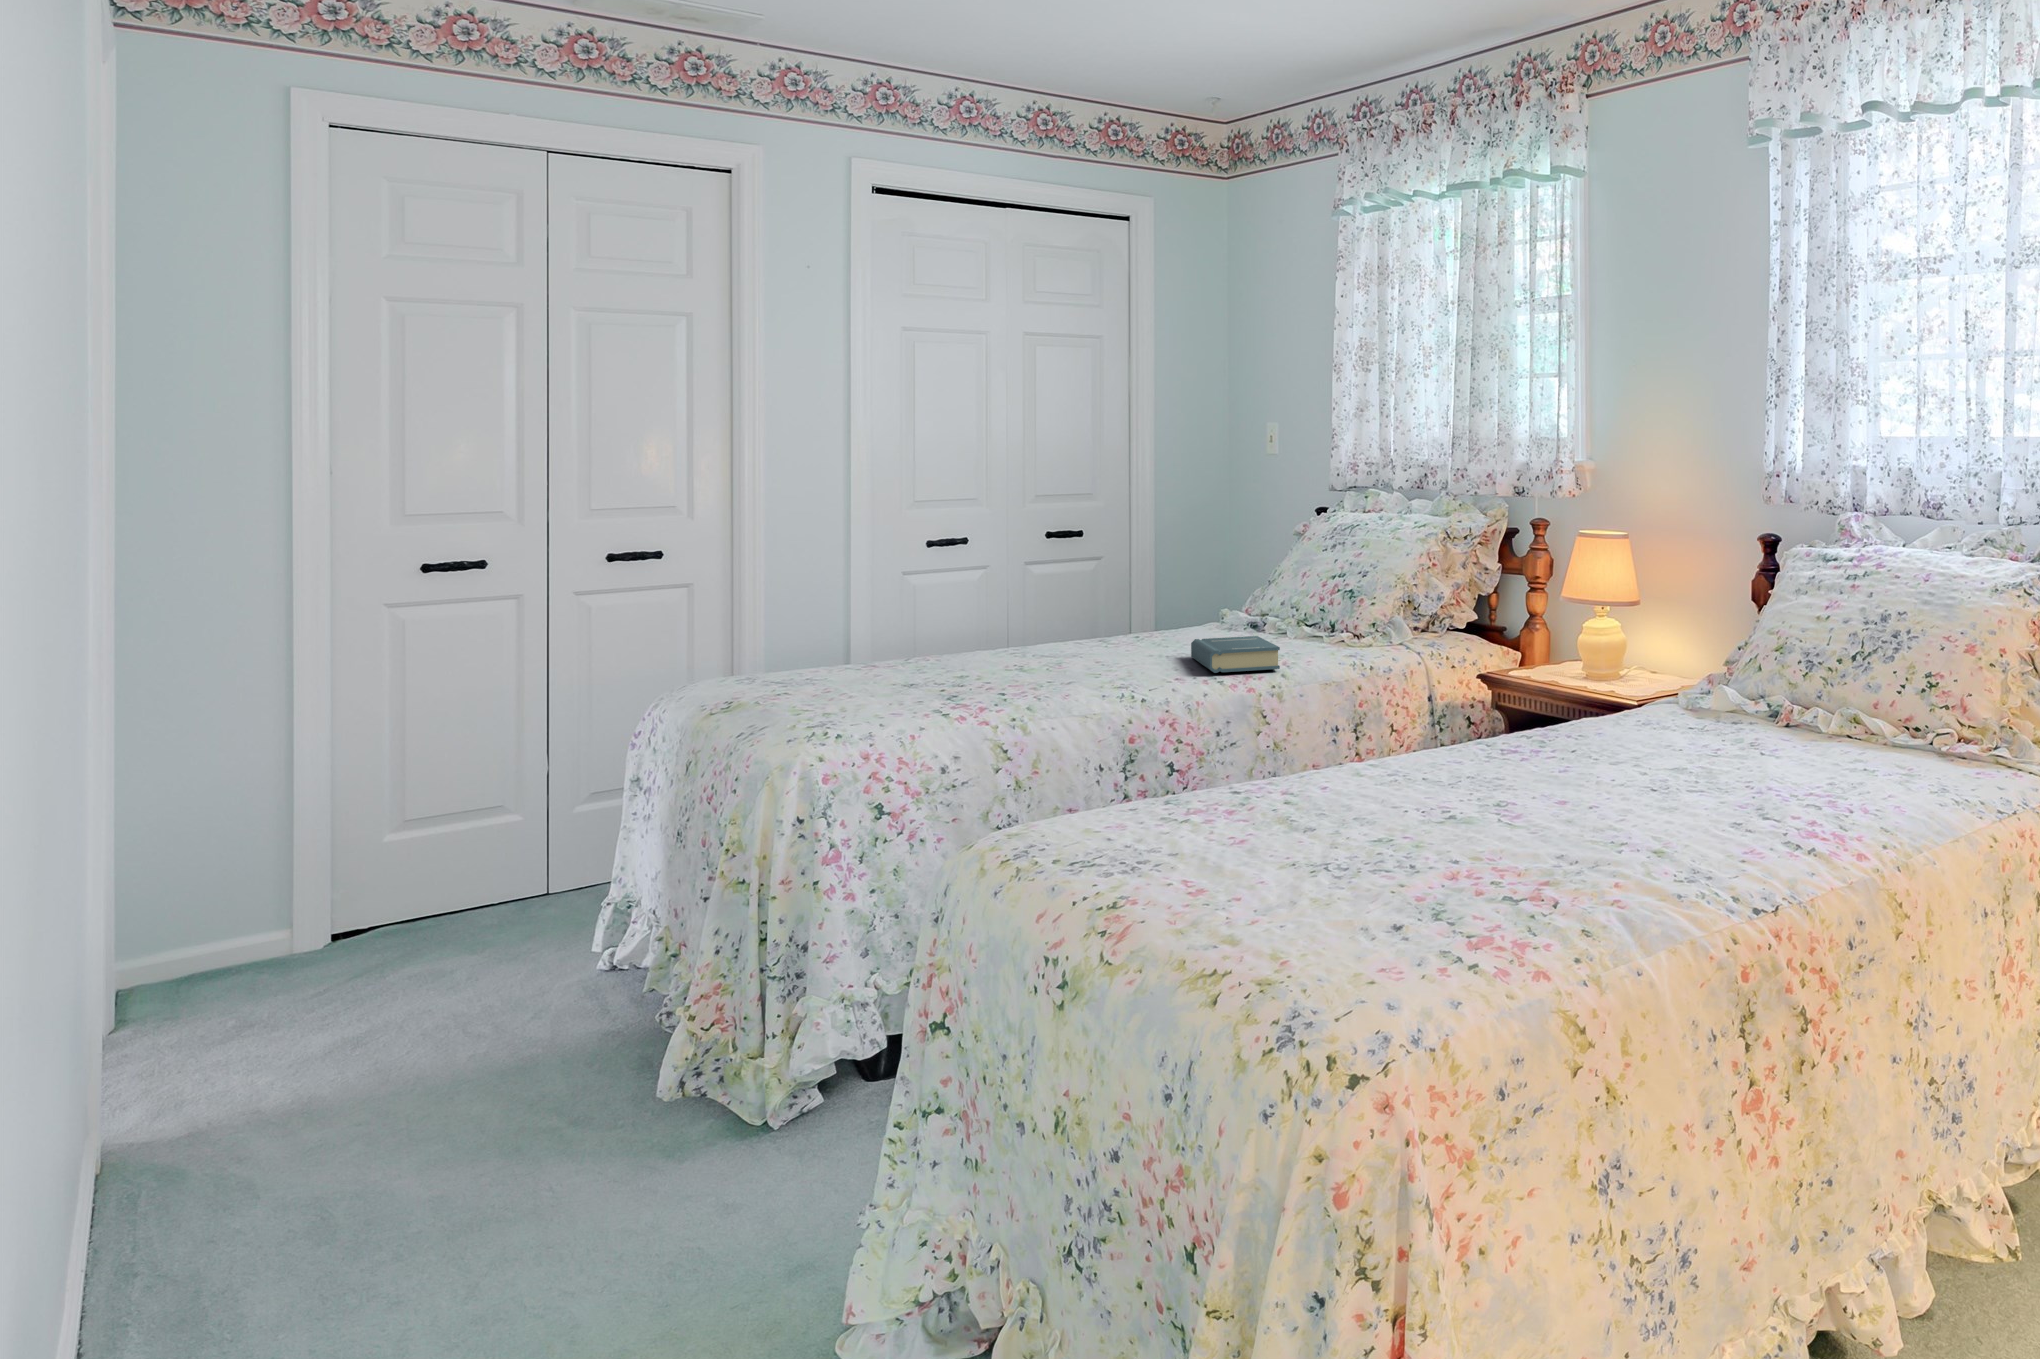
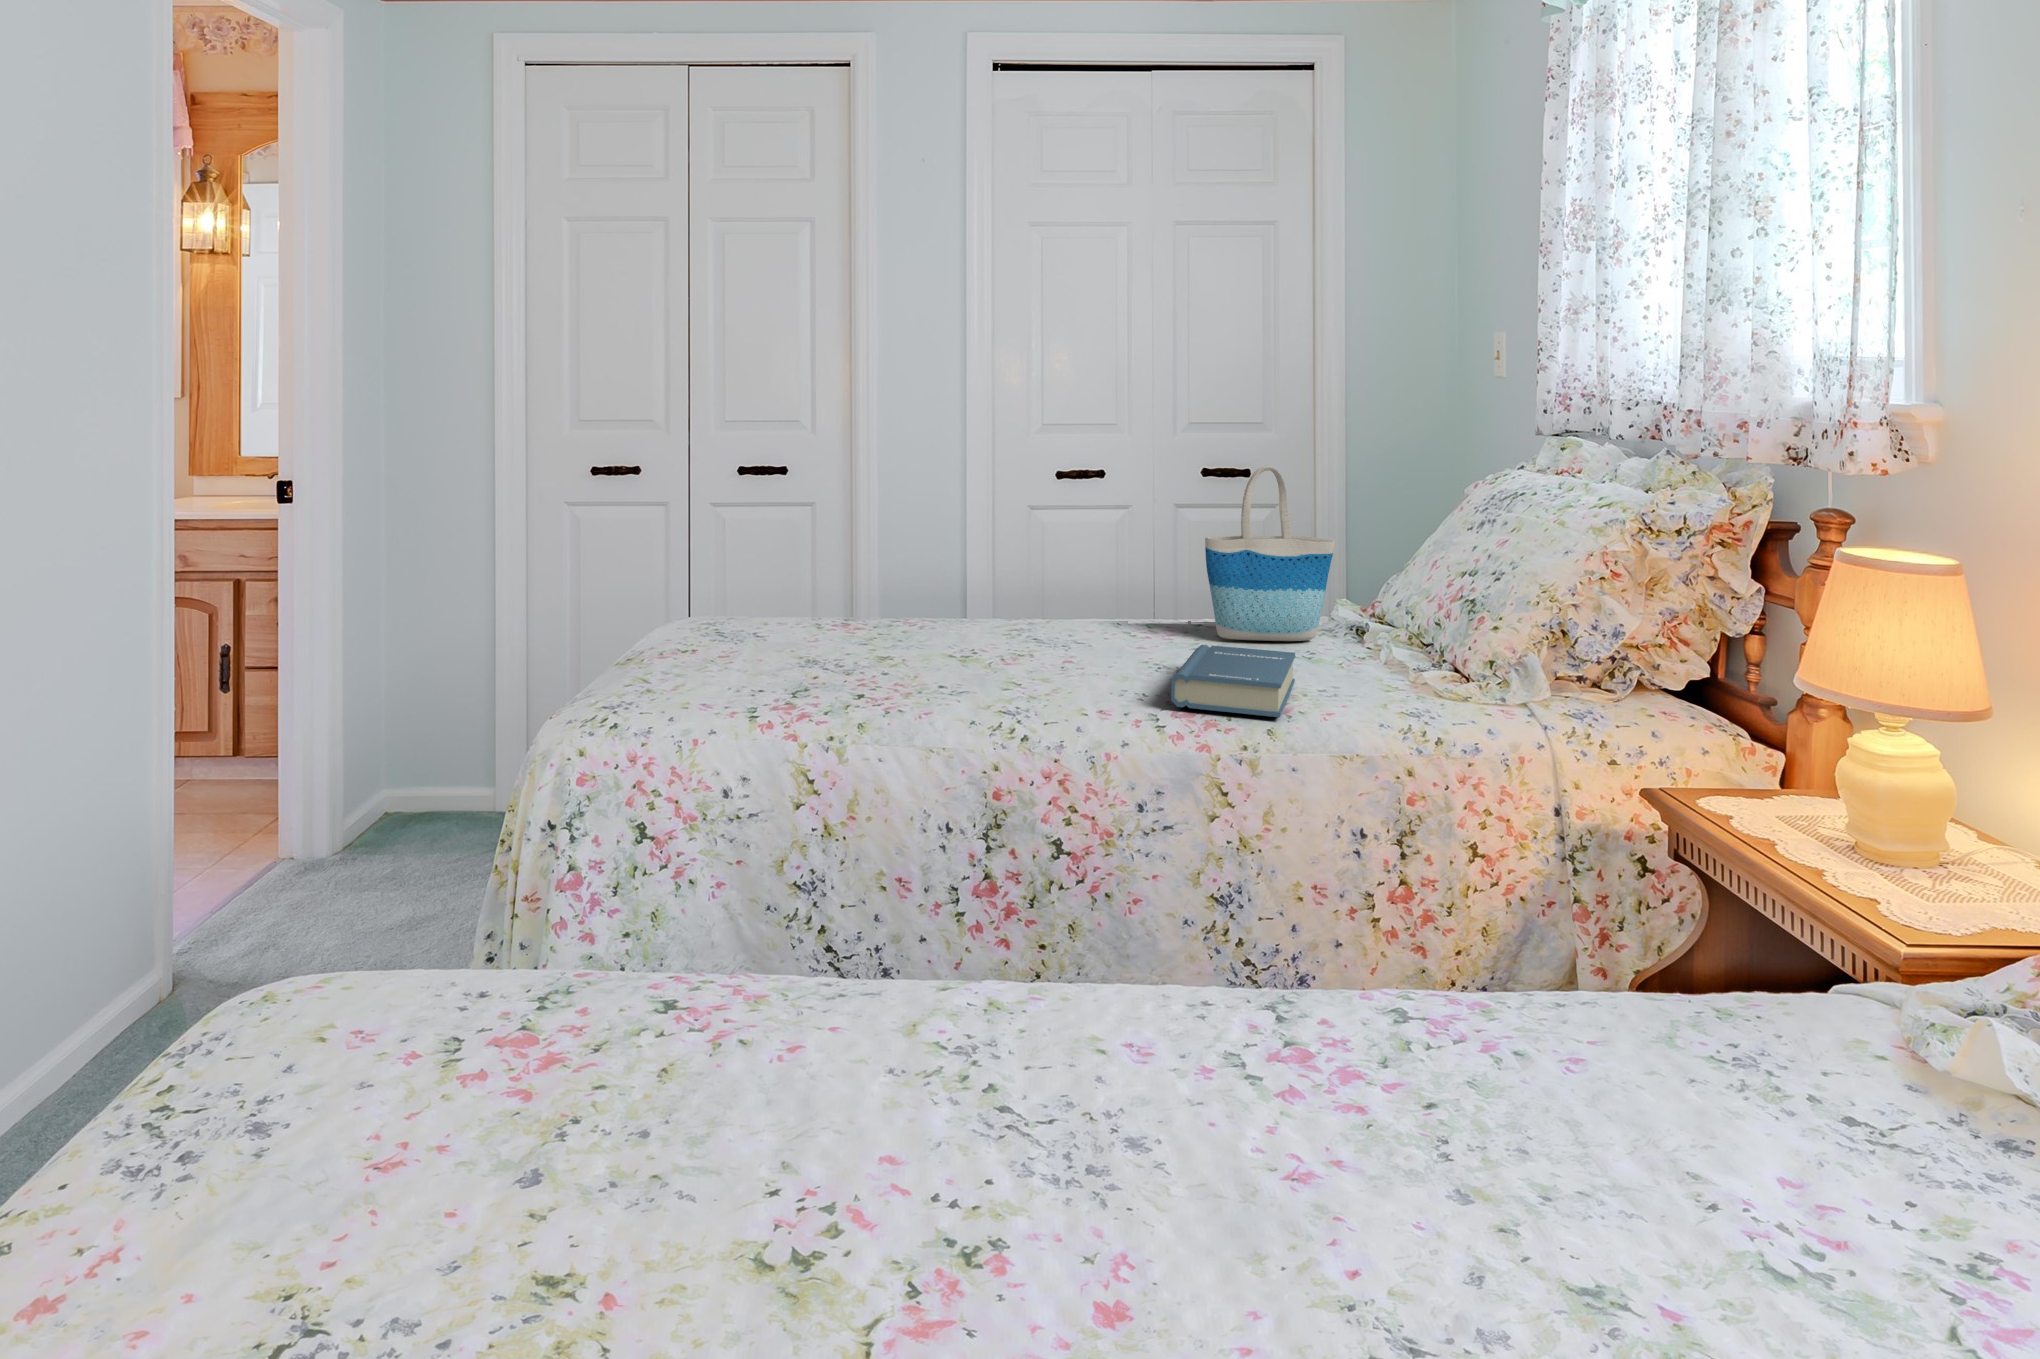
tote bag: none [1169,517,1250,641] -> present [1205,466,1335,641]

